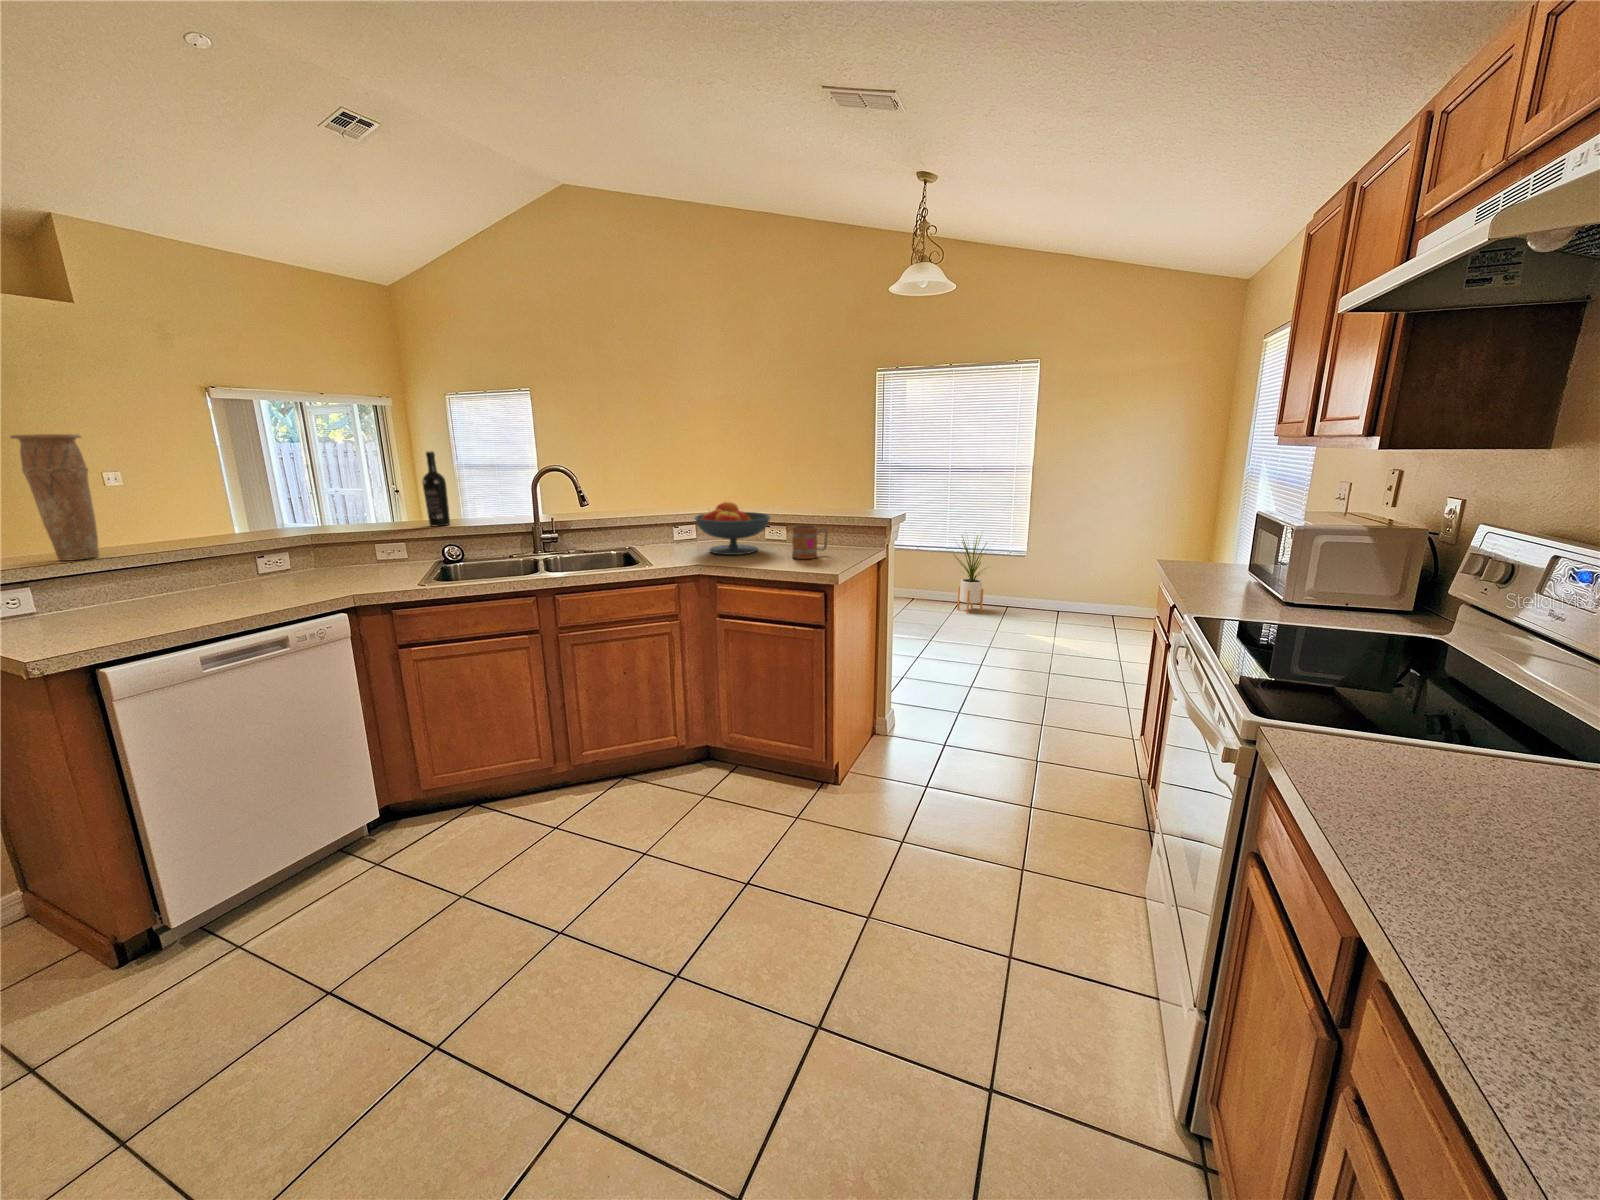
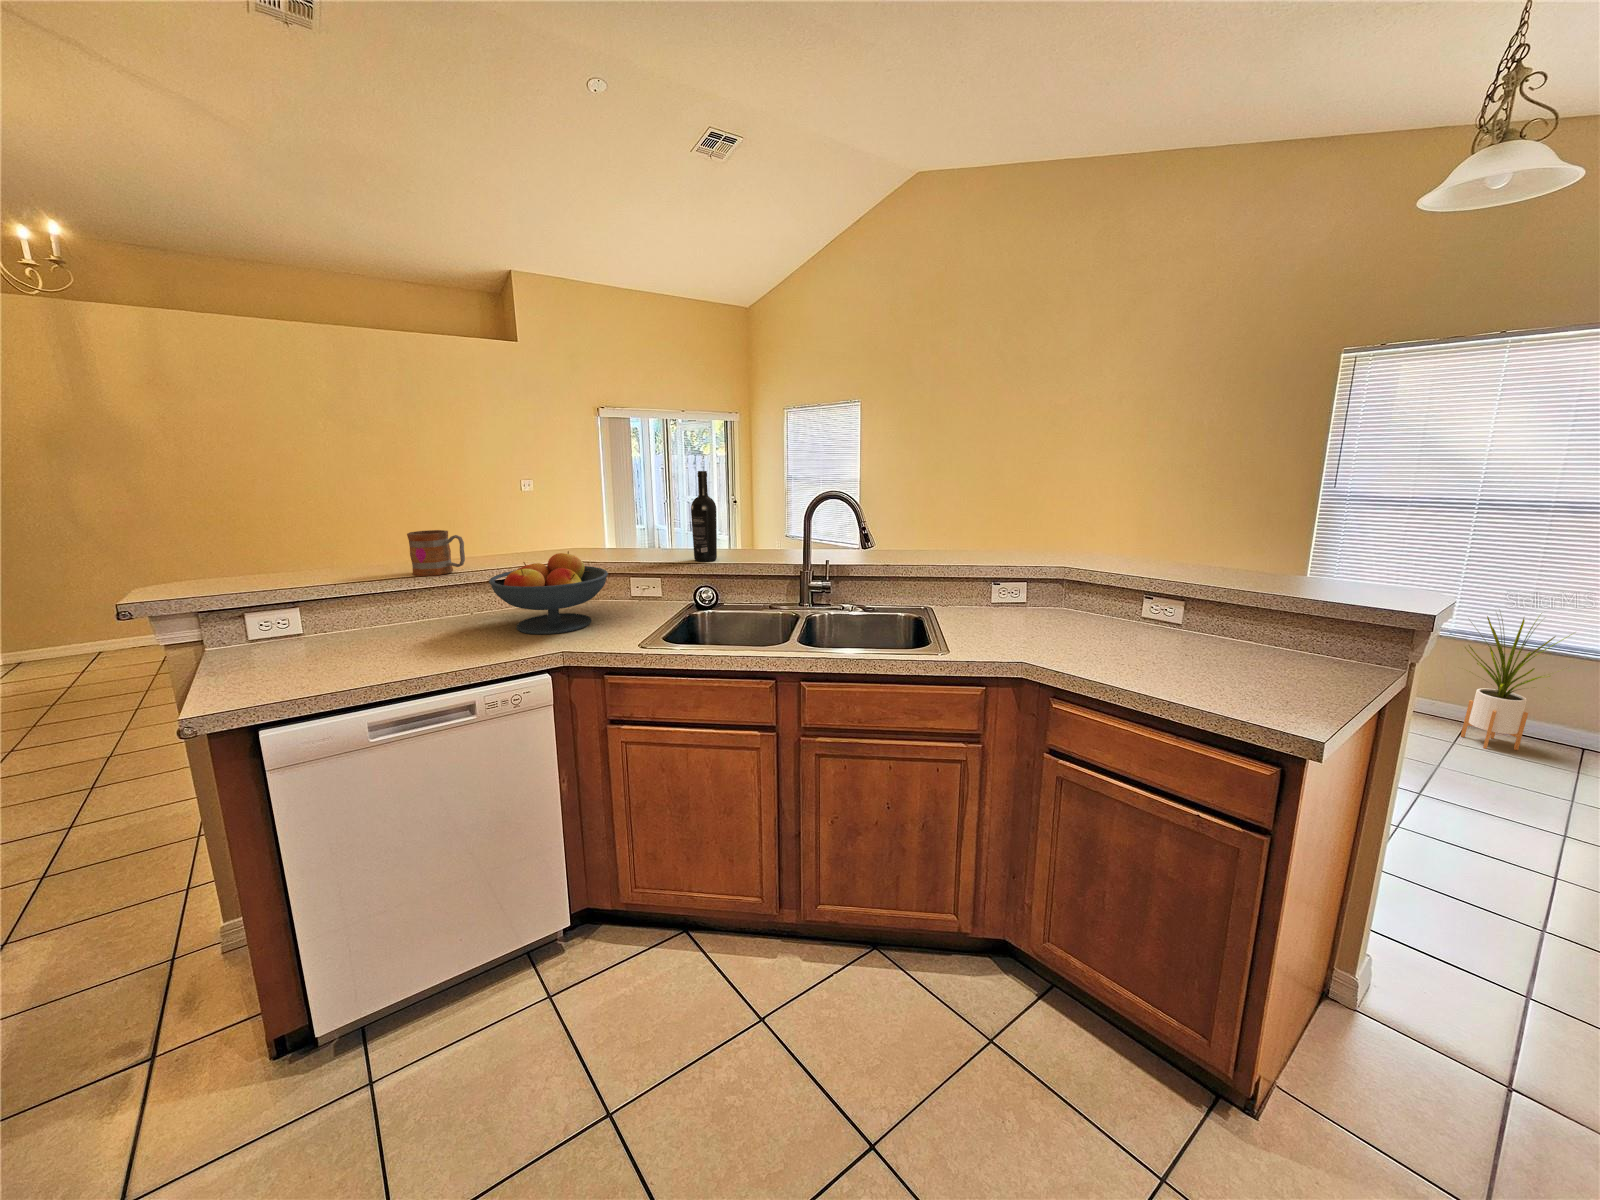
vase: present [10,434,99,561] -> none [289,450,359,583]
fruit bowl: present [695,502,770,555] -> present [489,551,608,634]
mug: present [792,525,828,559] -> present [407,530,465,576]

